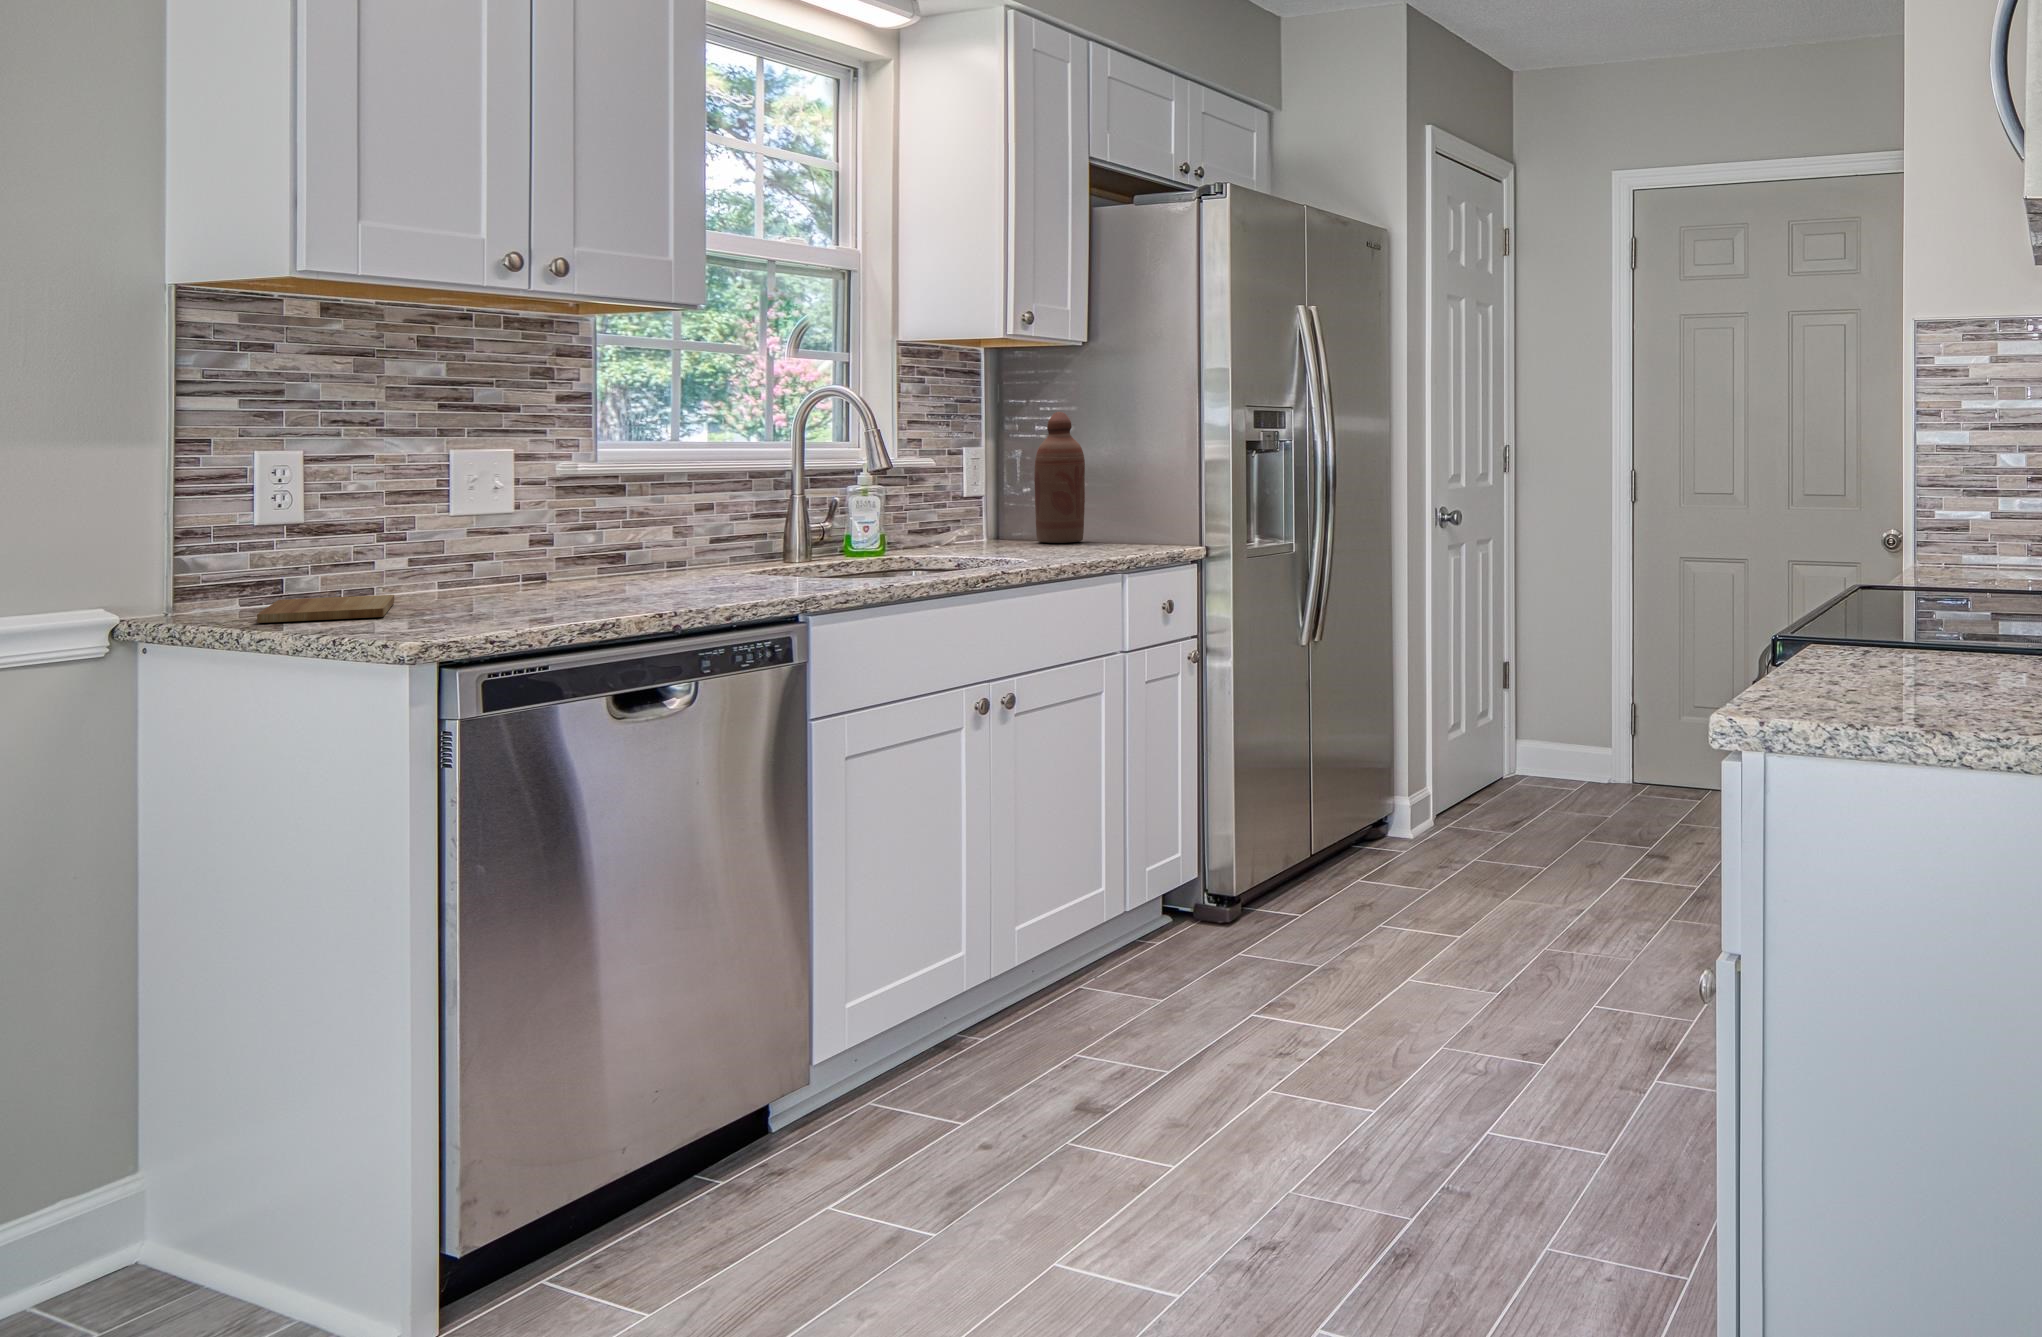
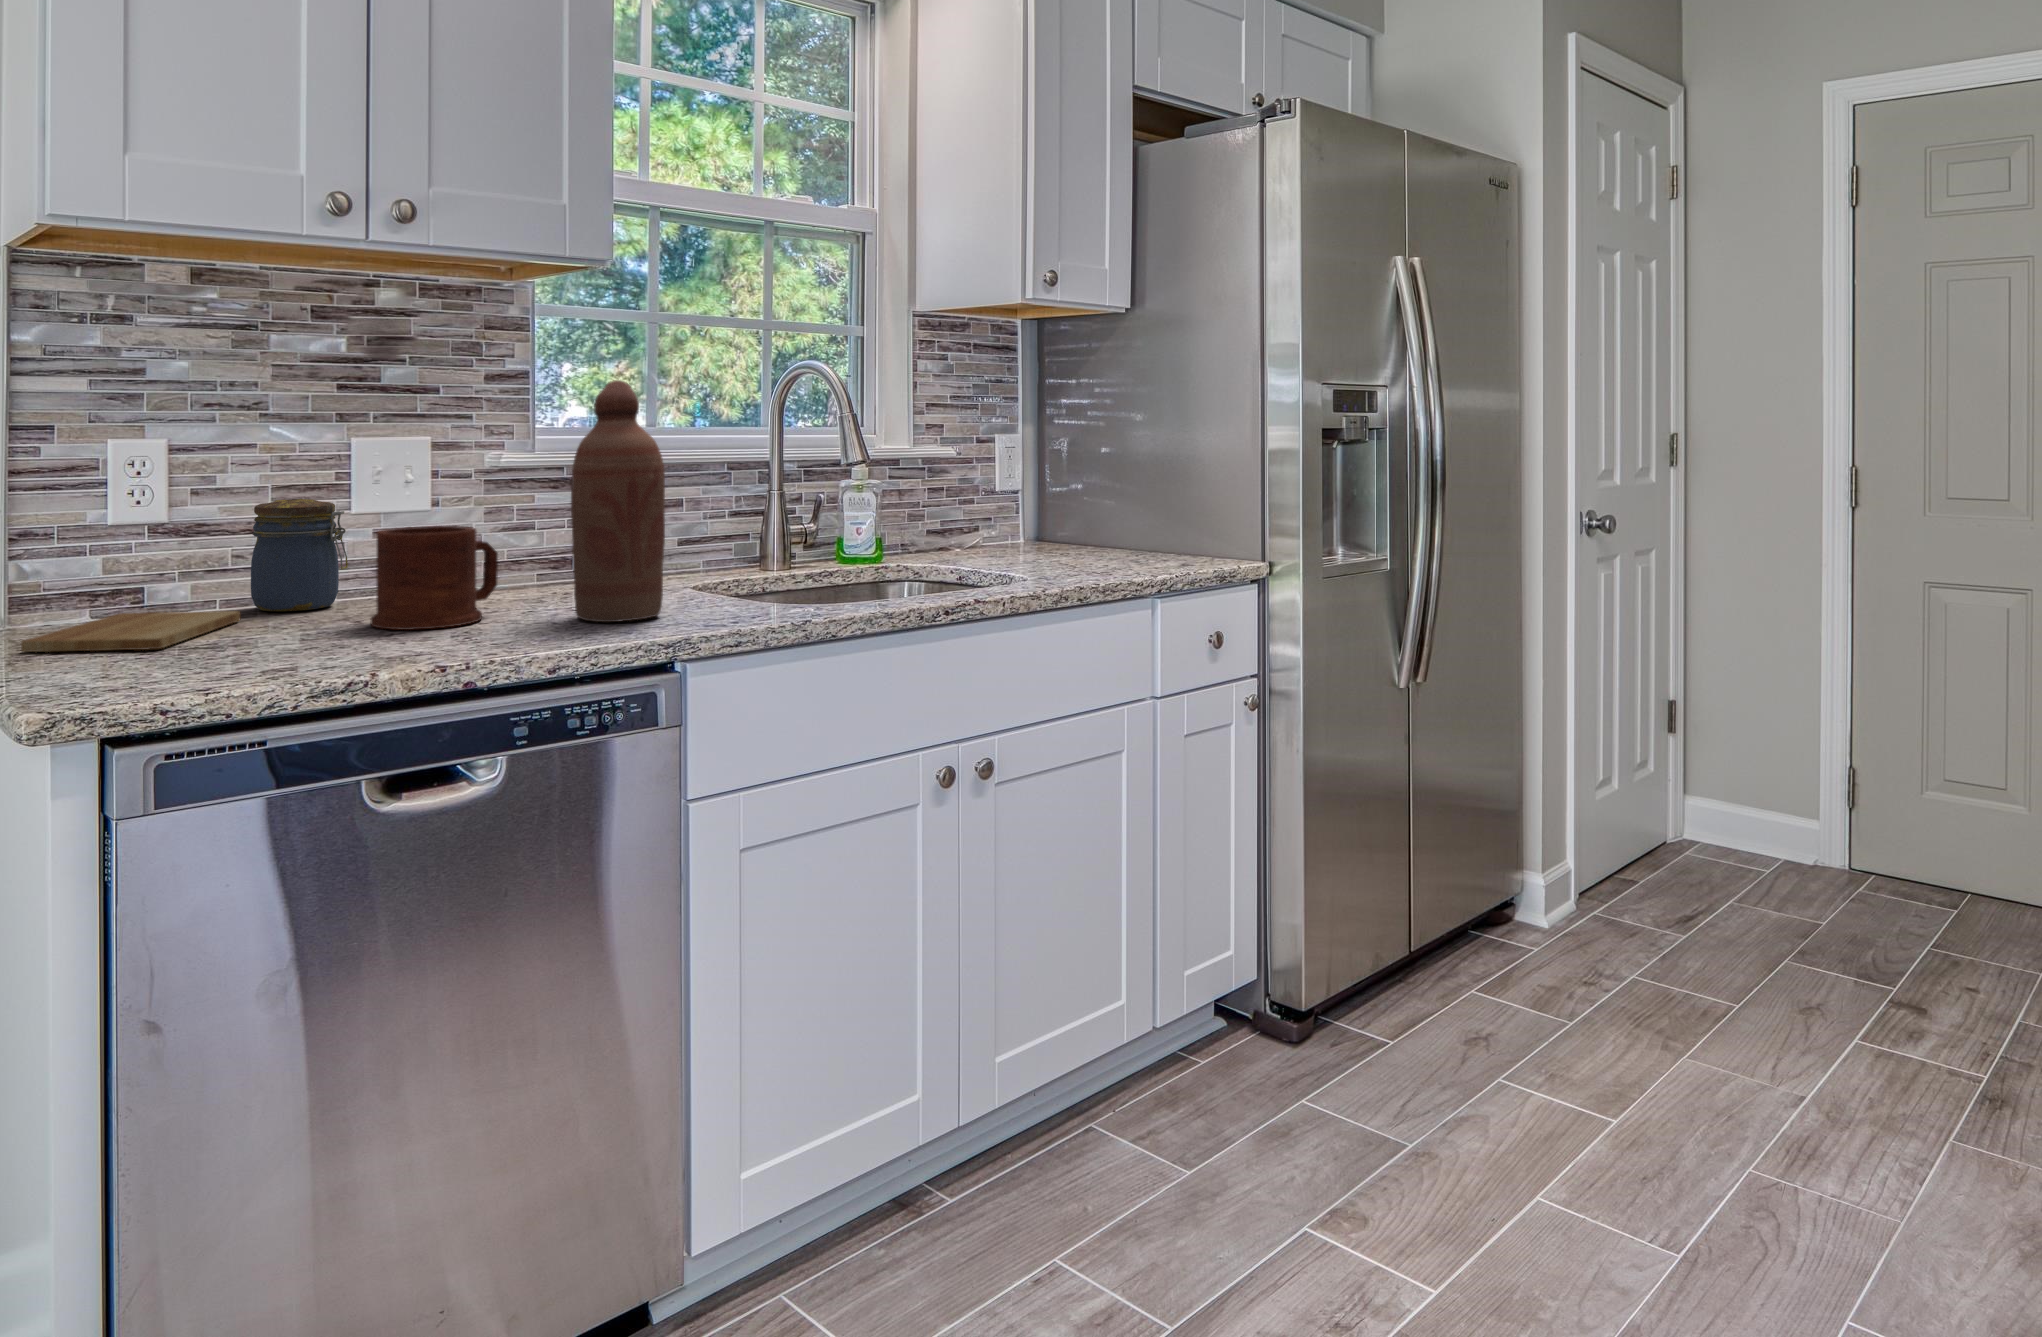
bottle: present [1034,412,1085,543] -> present [571,380,665,622]
jar: none [376,503,463,597] -> present [251,499,348,611]
mug: none [523,521,621,601] -> present [370,526,498,630]

